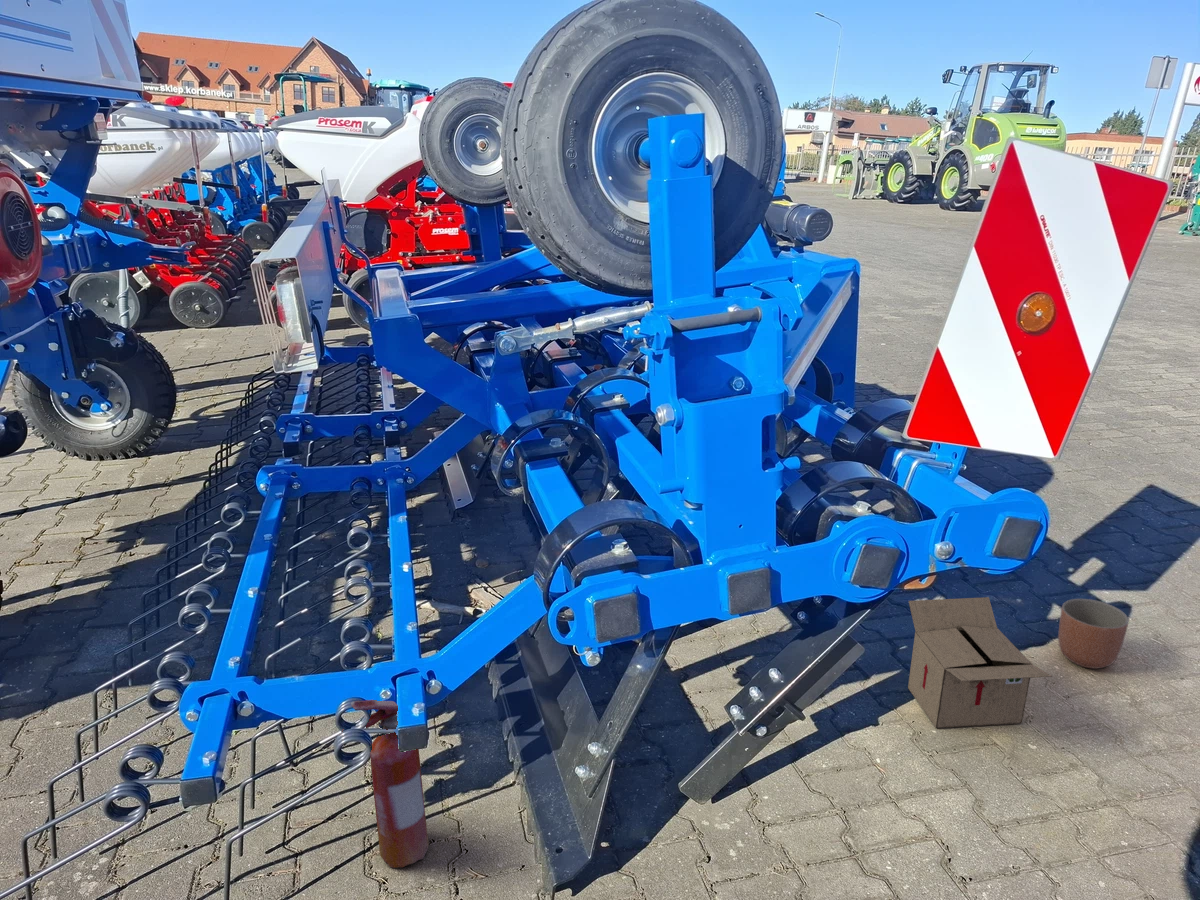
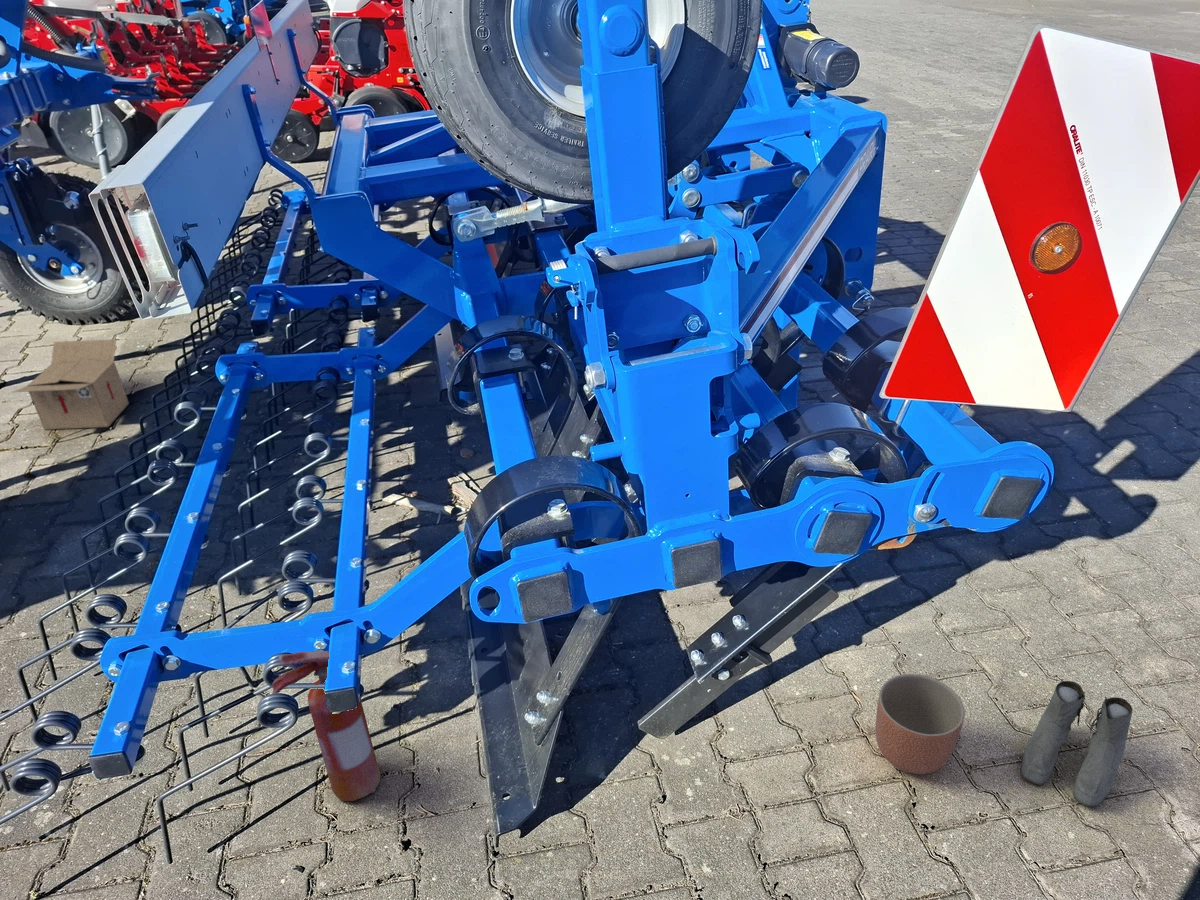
cardboard box: present [908,597,1052,728] -> present [14,339,129,430]
planter: present [1058,599,1129,669] -> present [876,674,965,774]
boots: none [1042,737,1139,856] -> present [1021,681,1132,807]

